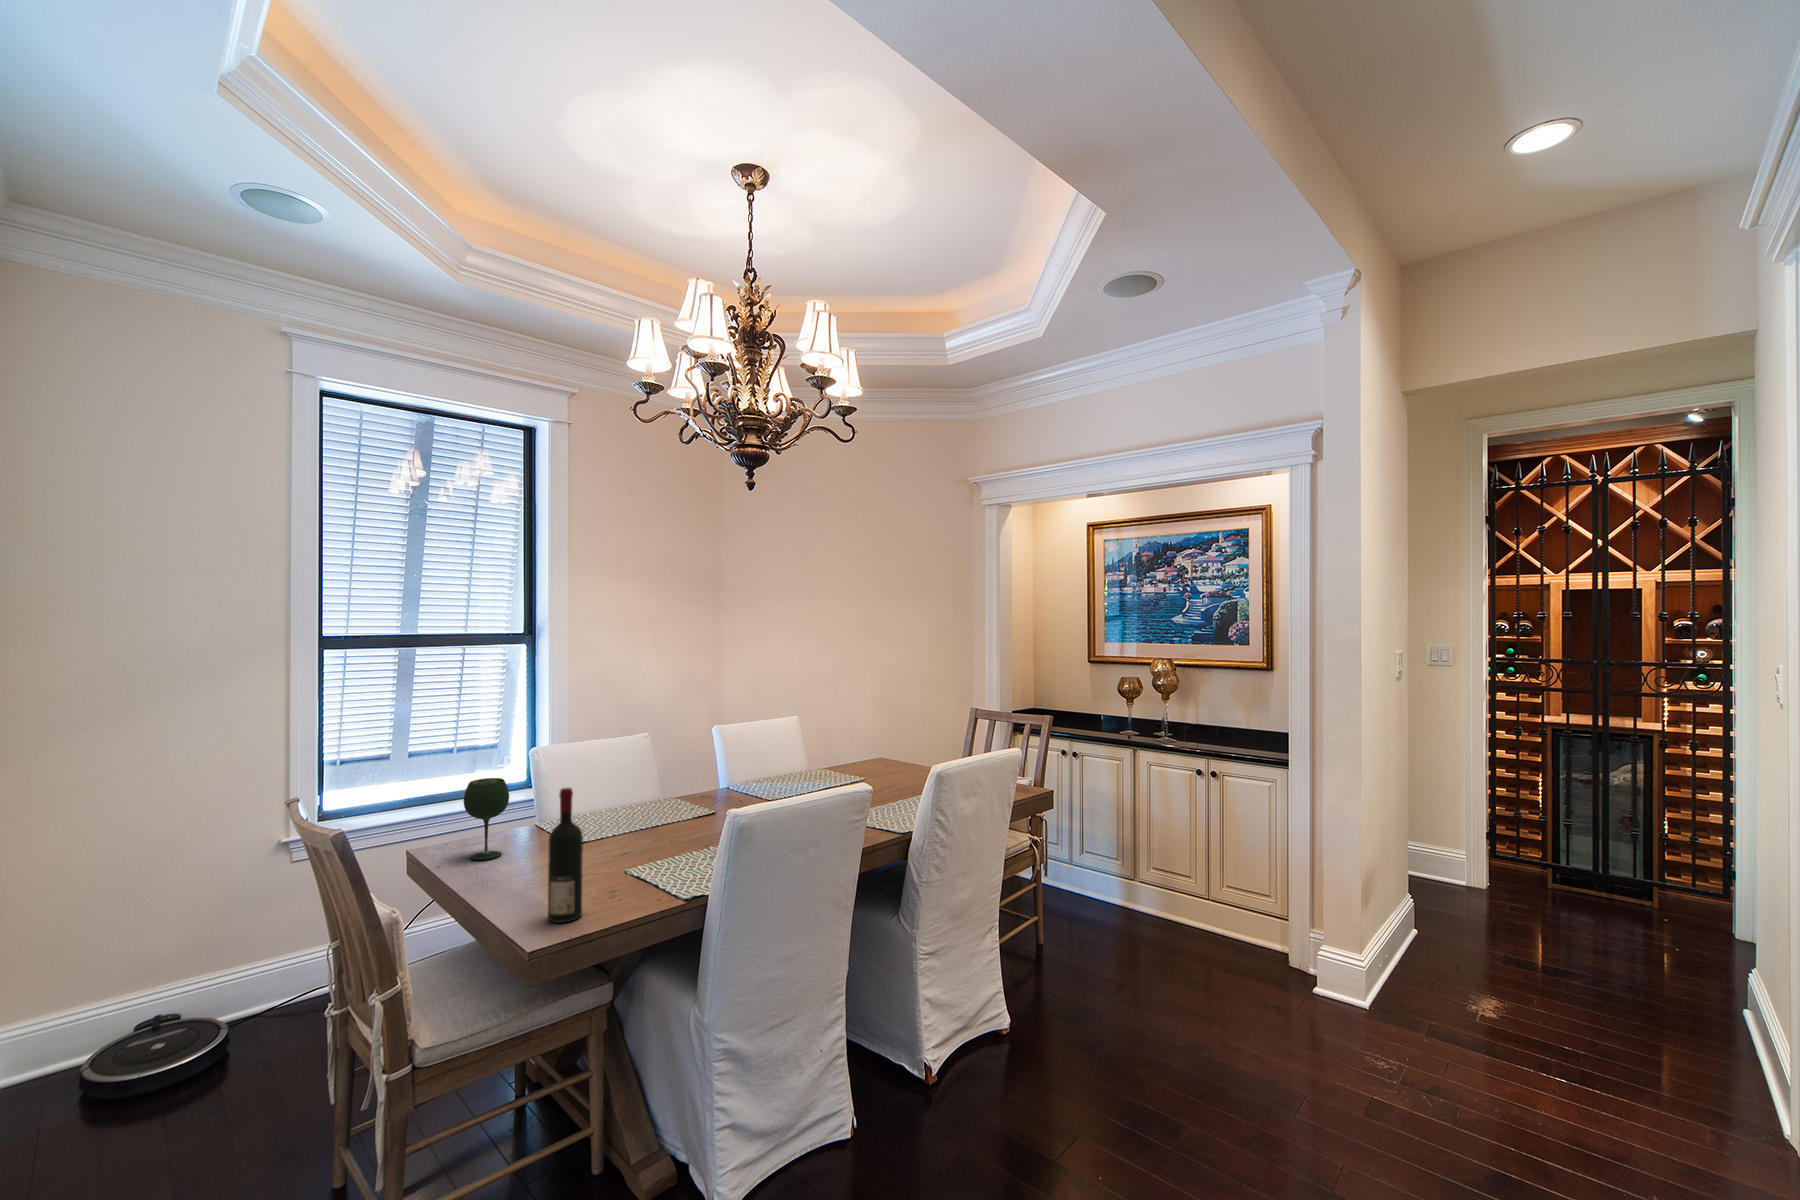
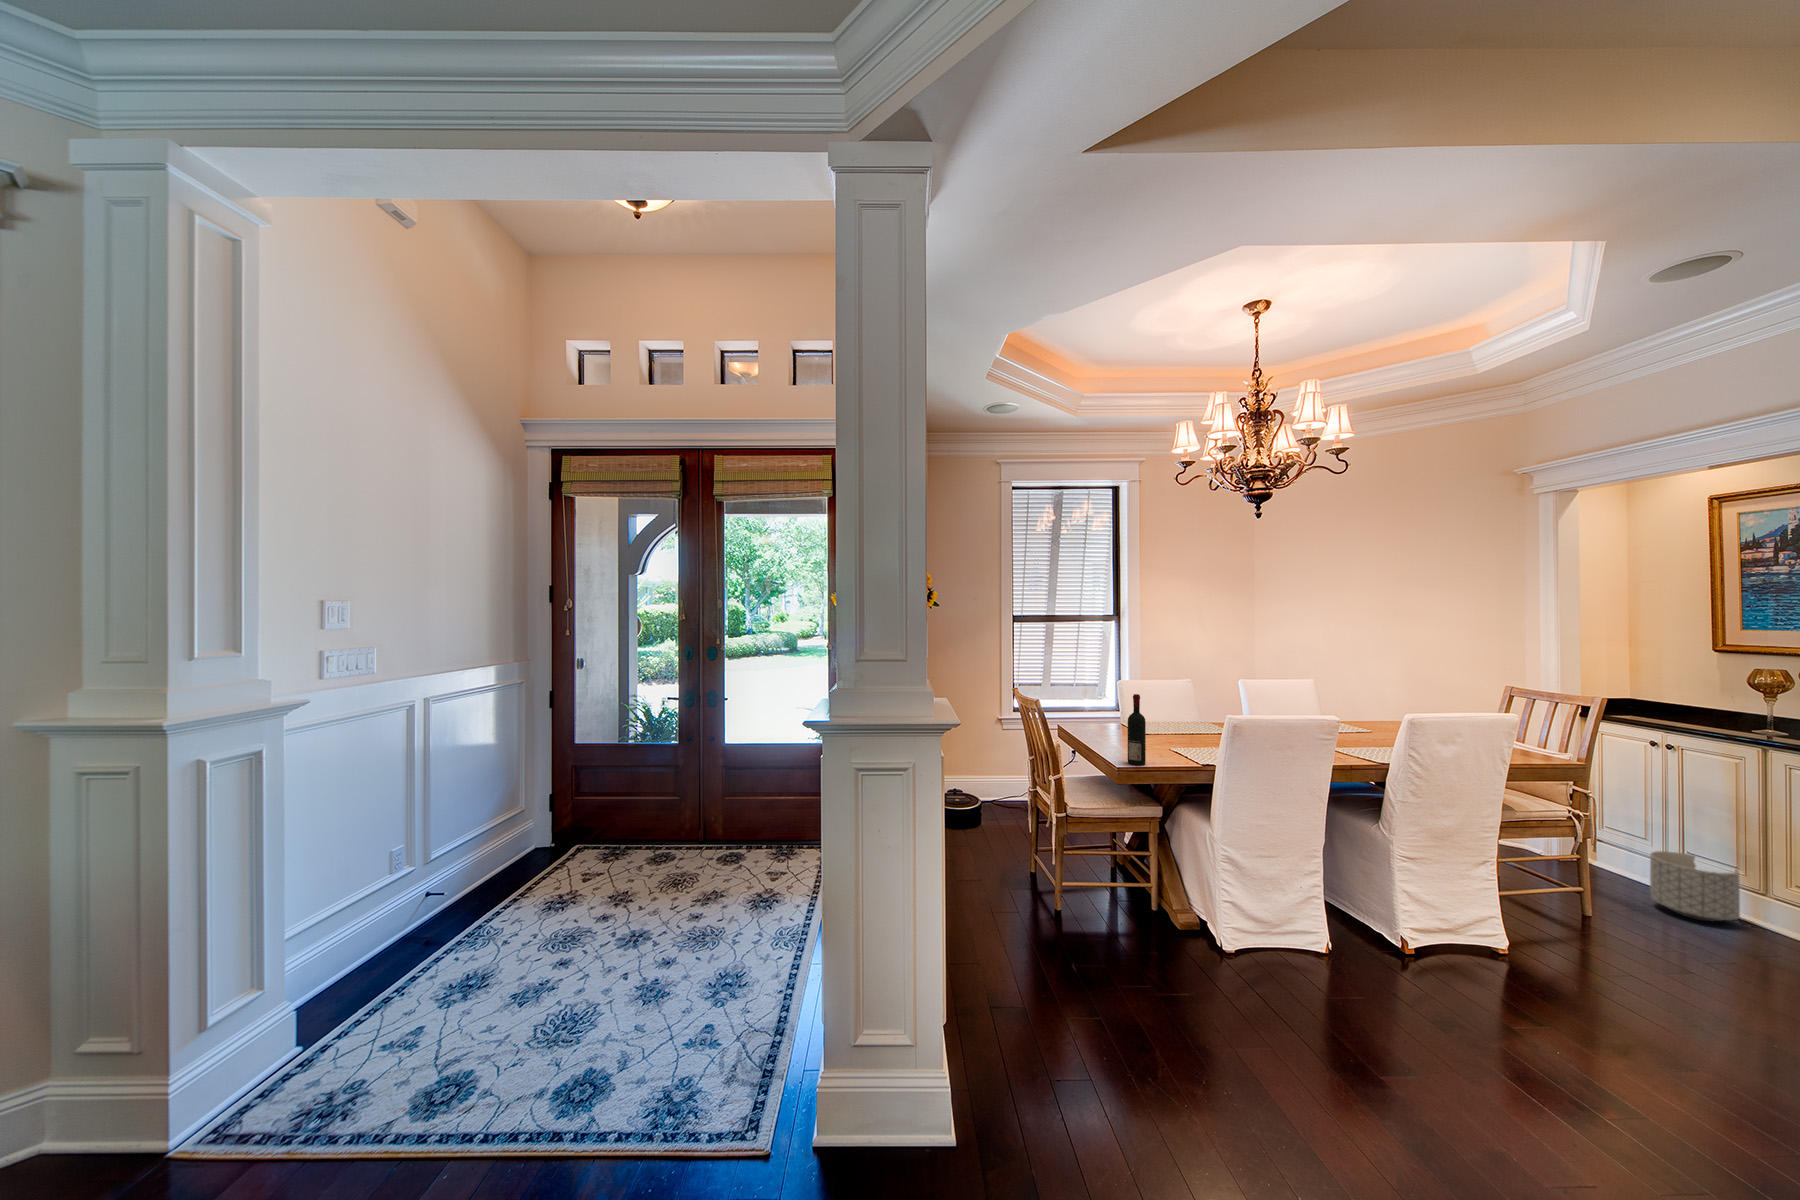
wine glass: present [464,778,509,860] -> none [1084,692,1107,735]
planter: none [1084,858,1140,923] -> present [1650,851,1740,921]

